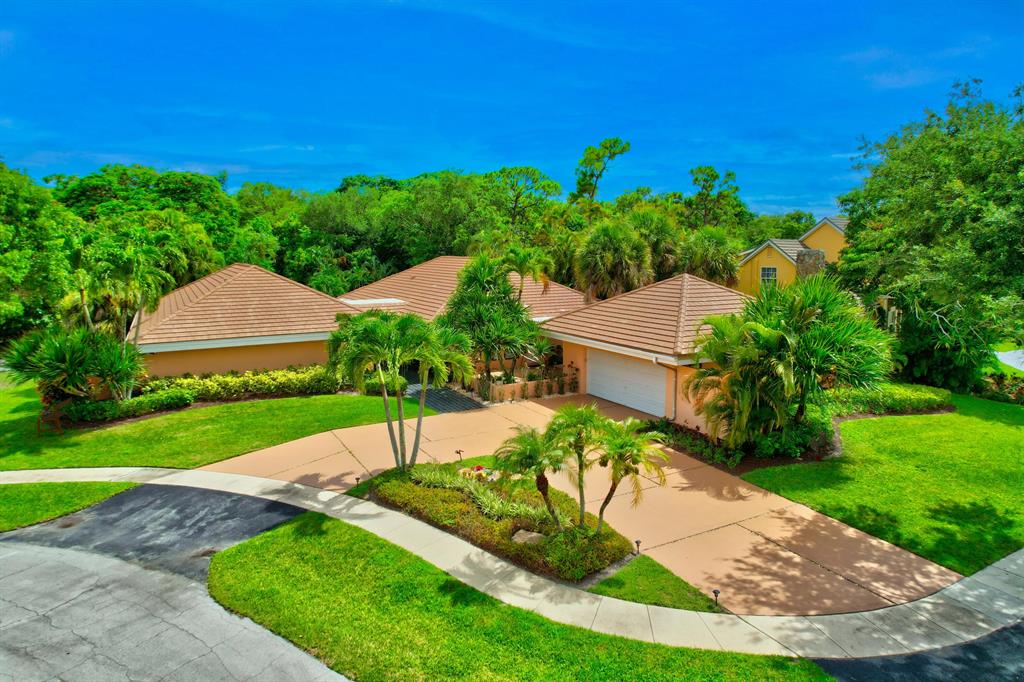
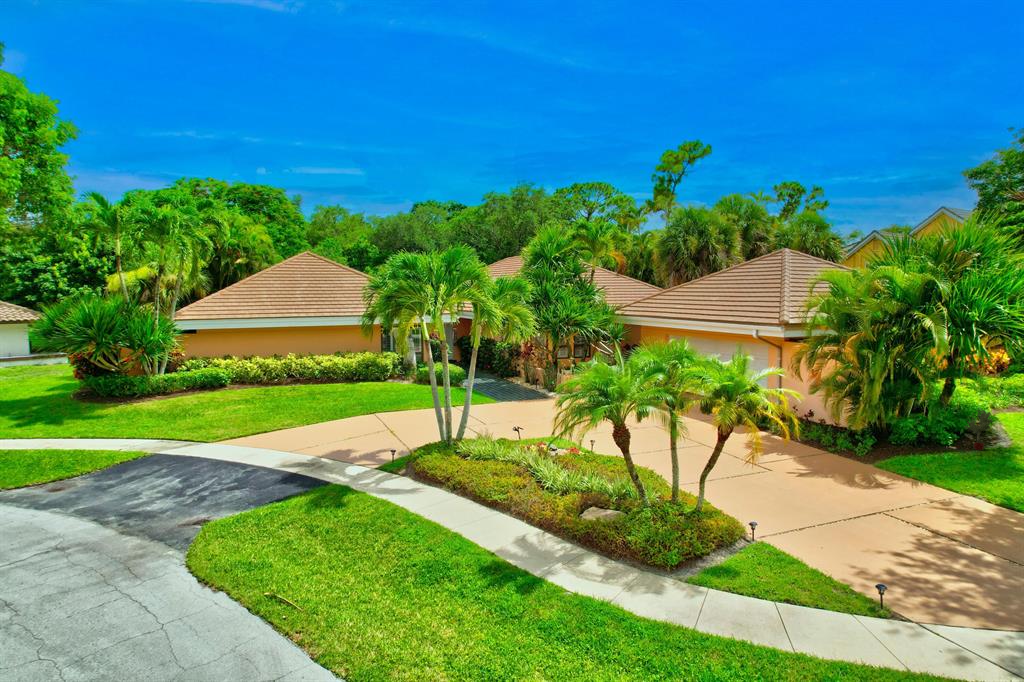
bench: present [37,398,72,437] -> none [66,373,108,413]

